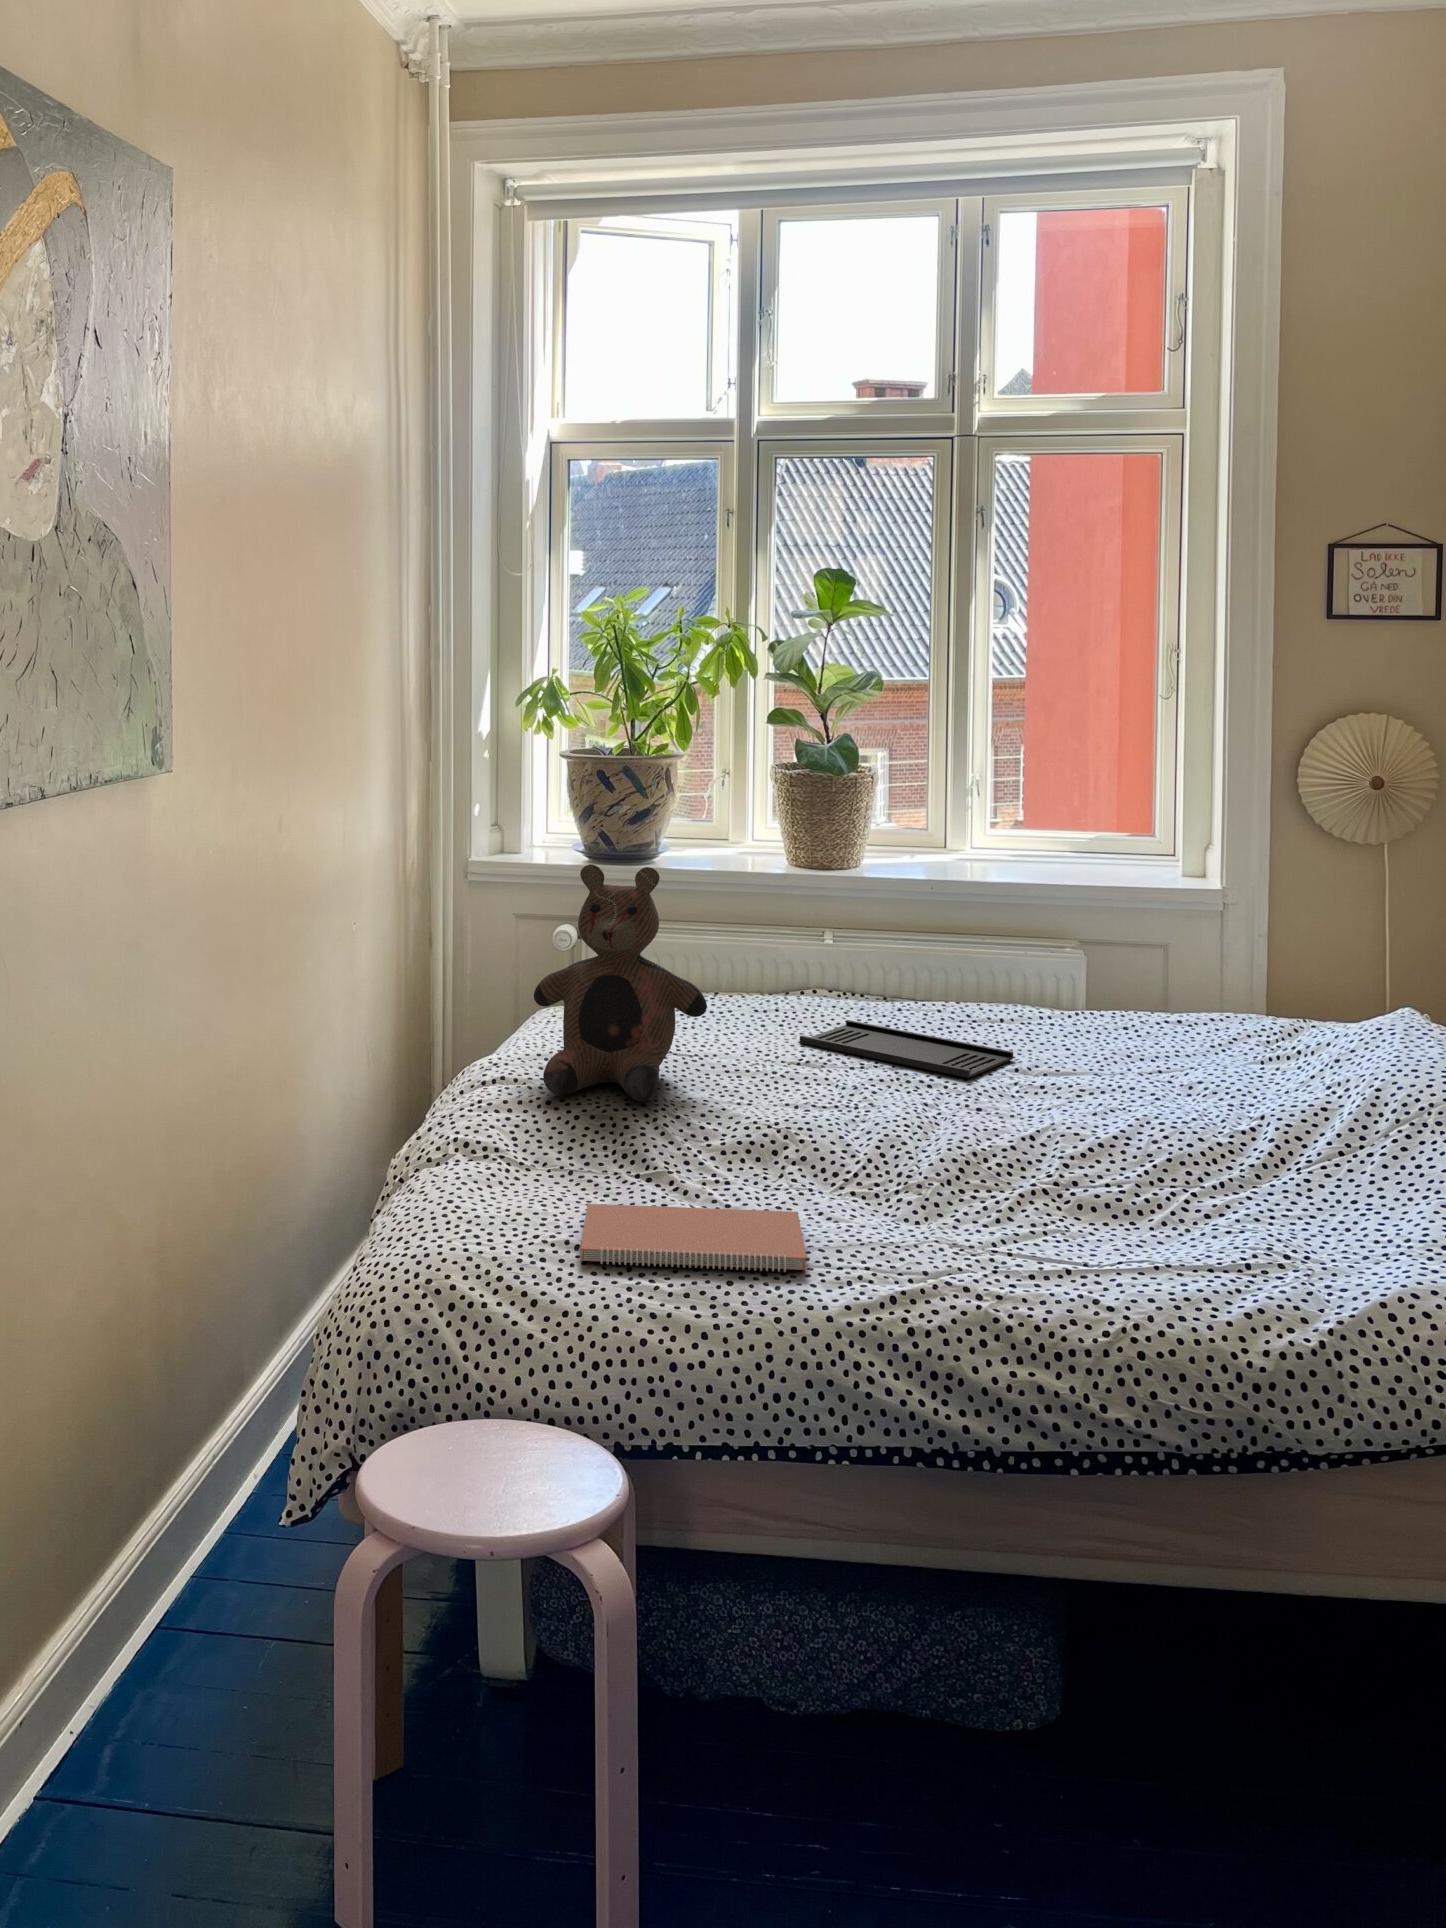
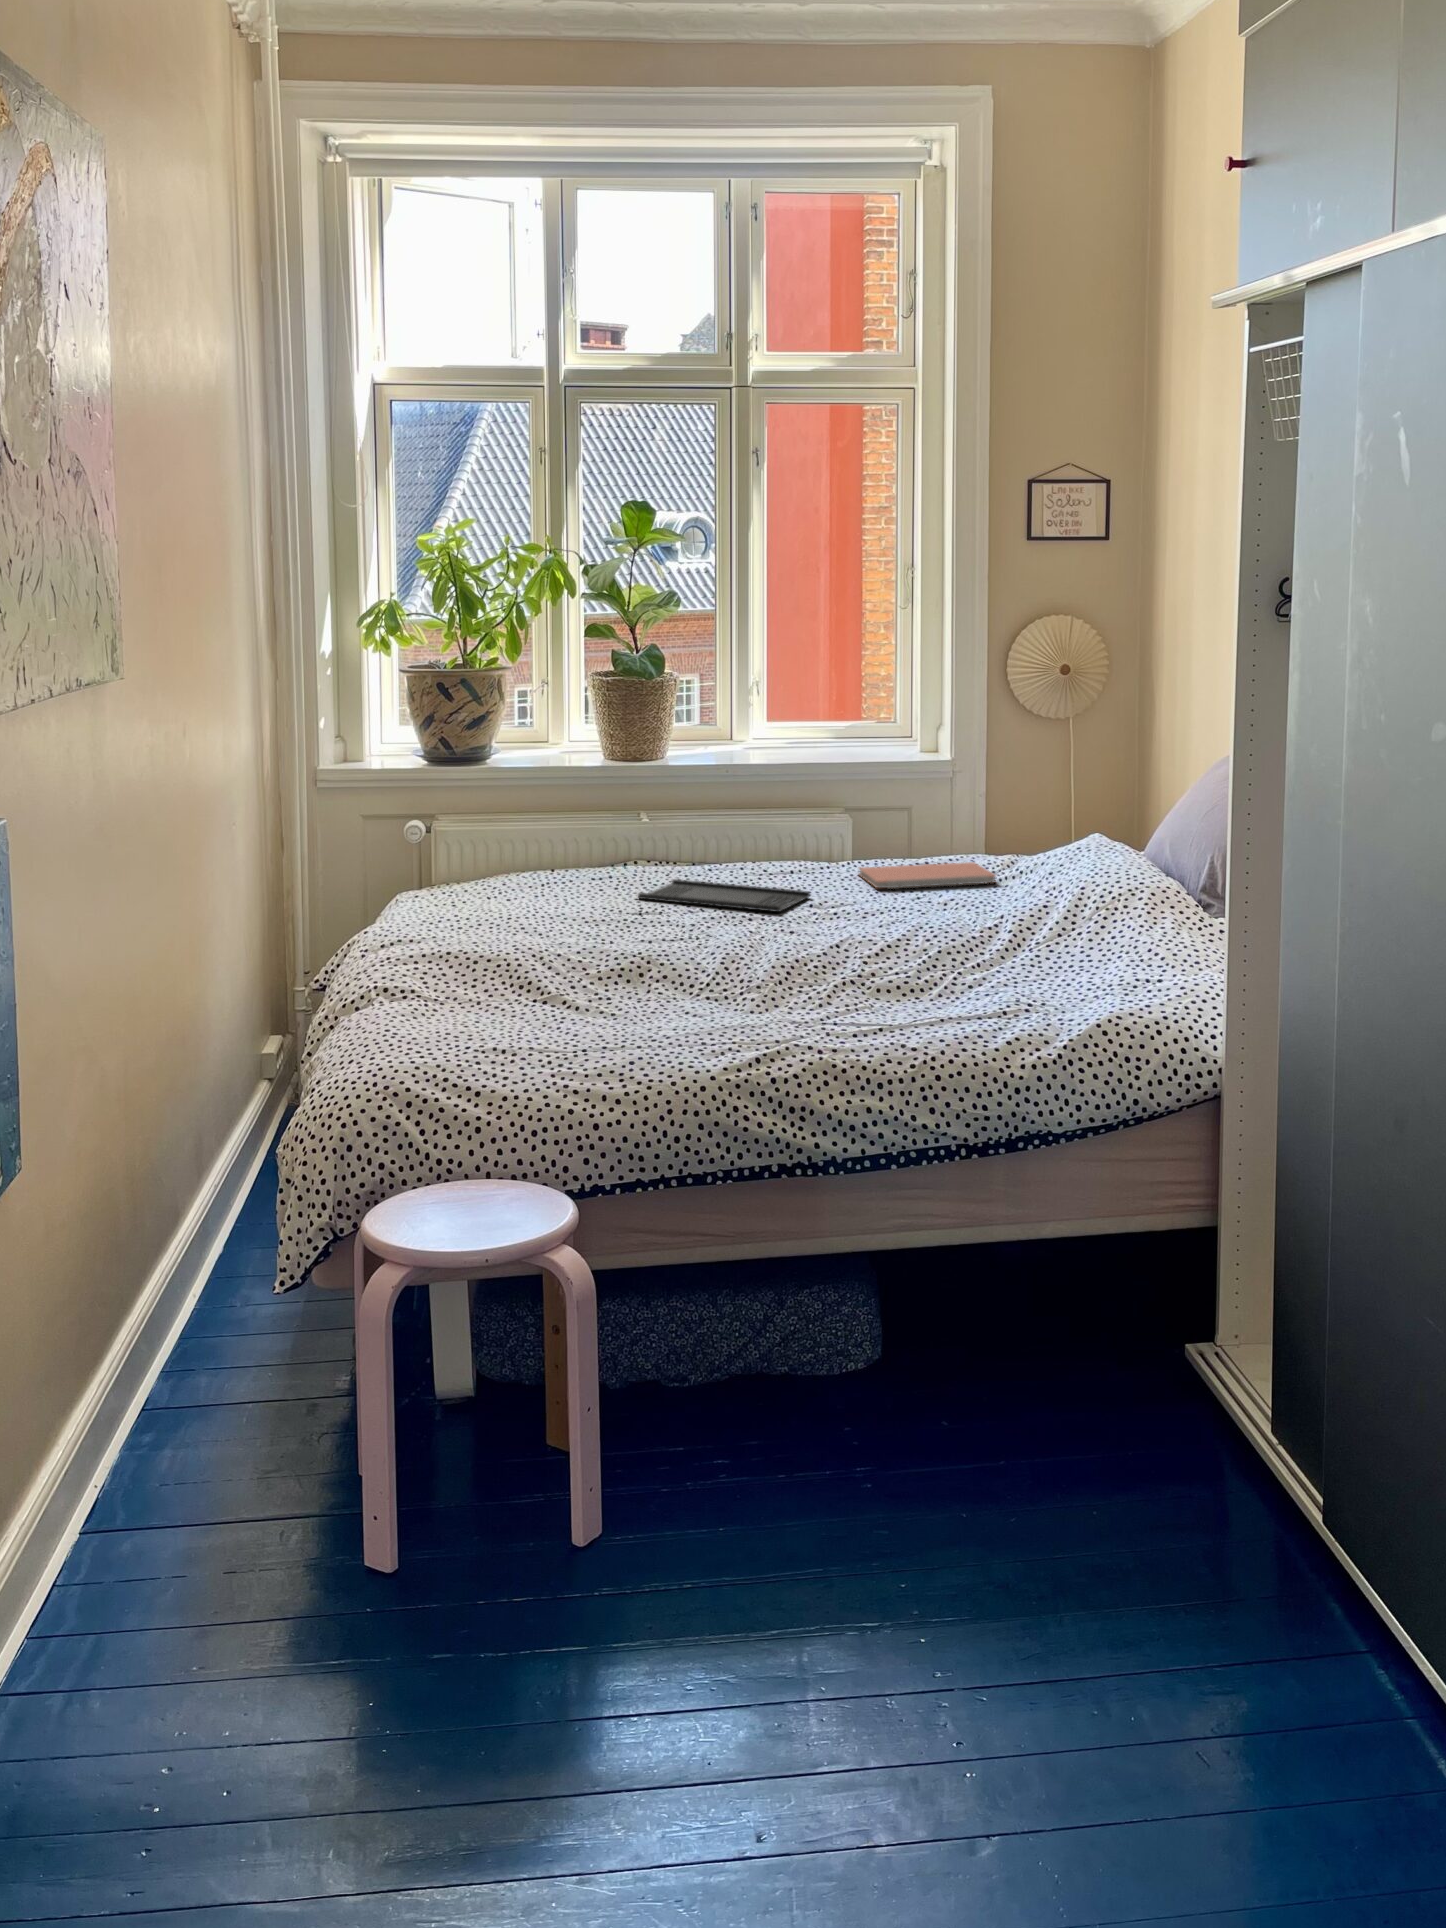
teddy bear: present [534,864,707,1102] -> none [417,754,569,950]
notebook: present [581,1204,806,1272] -> present [859,862,996,888]

